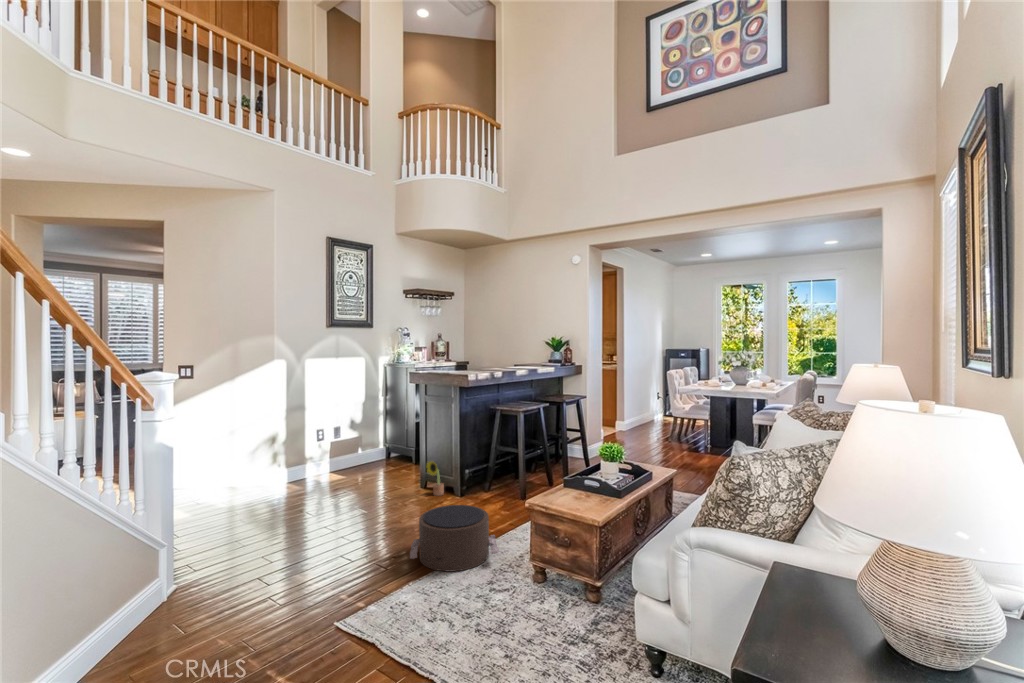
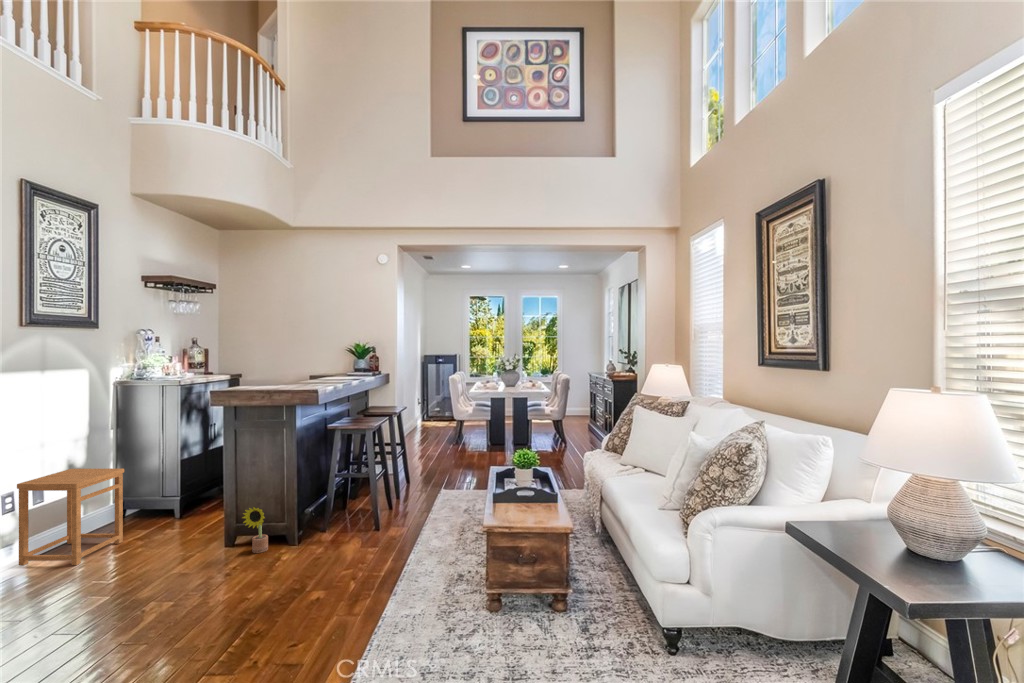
side table: none [324,419,378,480] -> present [17,468,124,565]
pouf: present [410,505,499,571] -> none [308,550,430,642]

